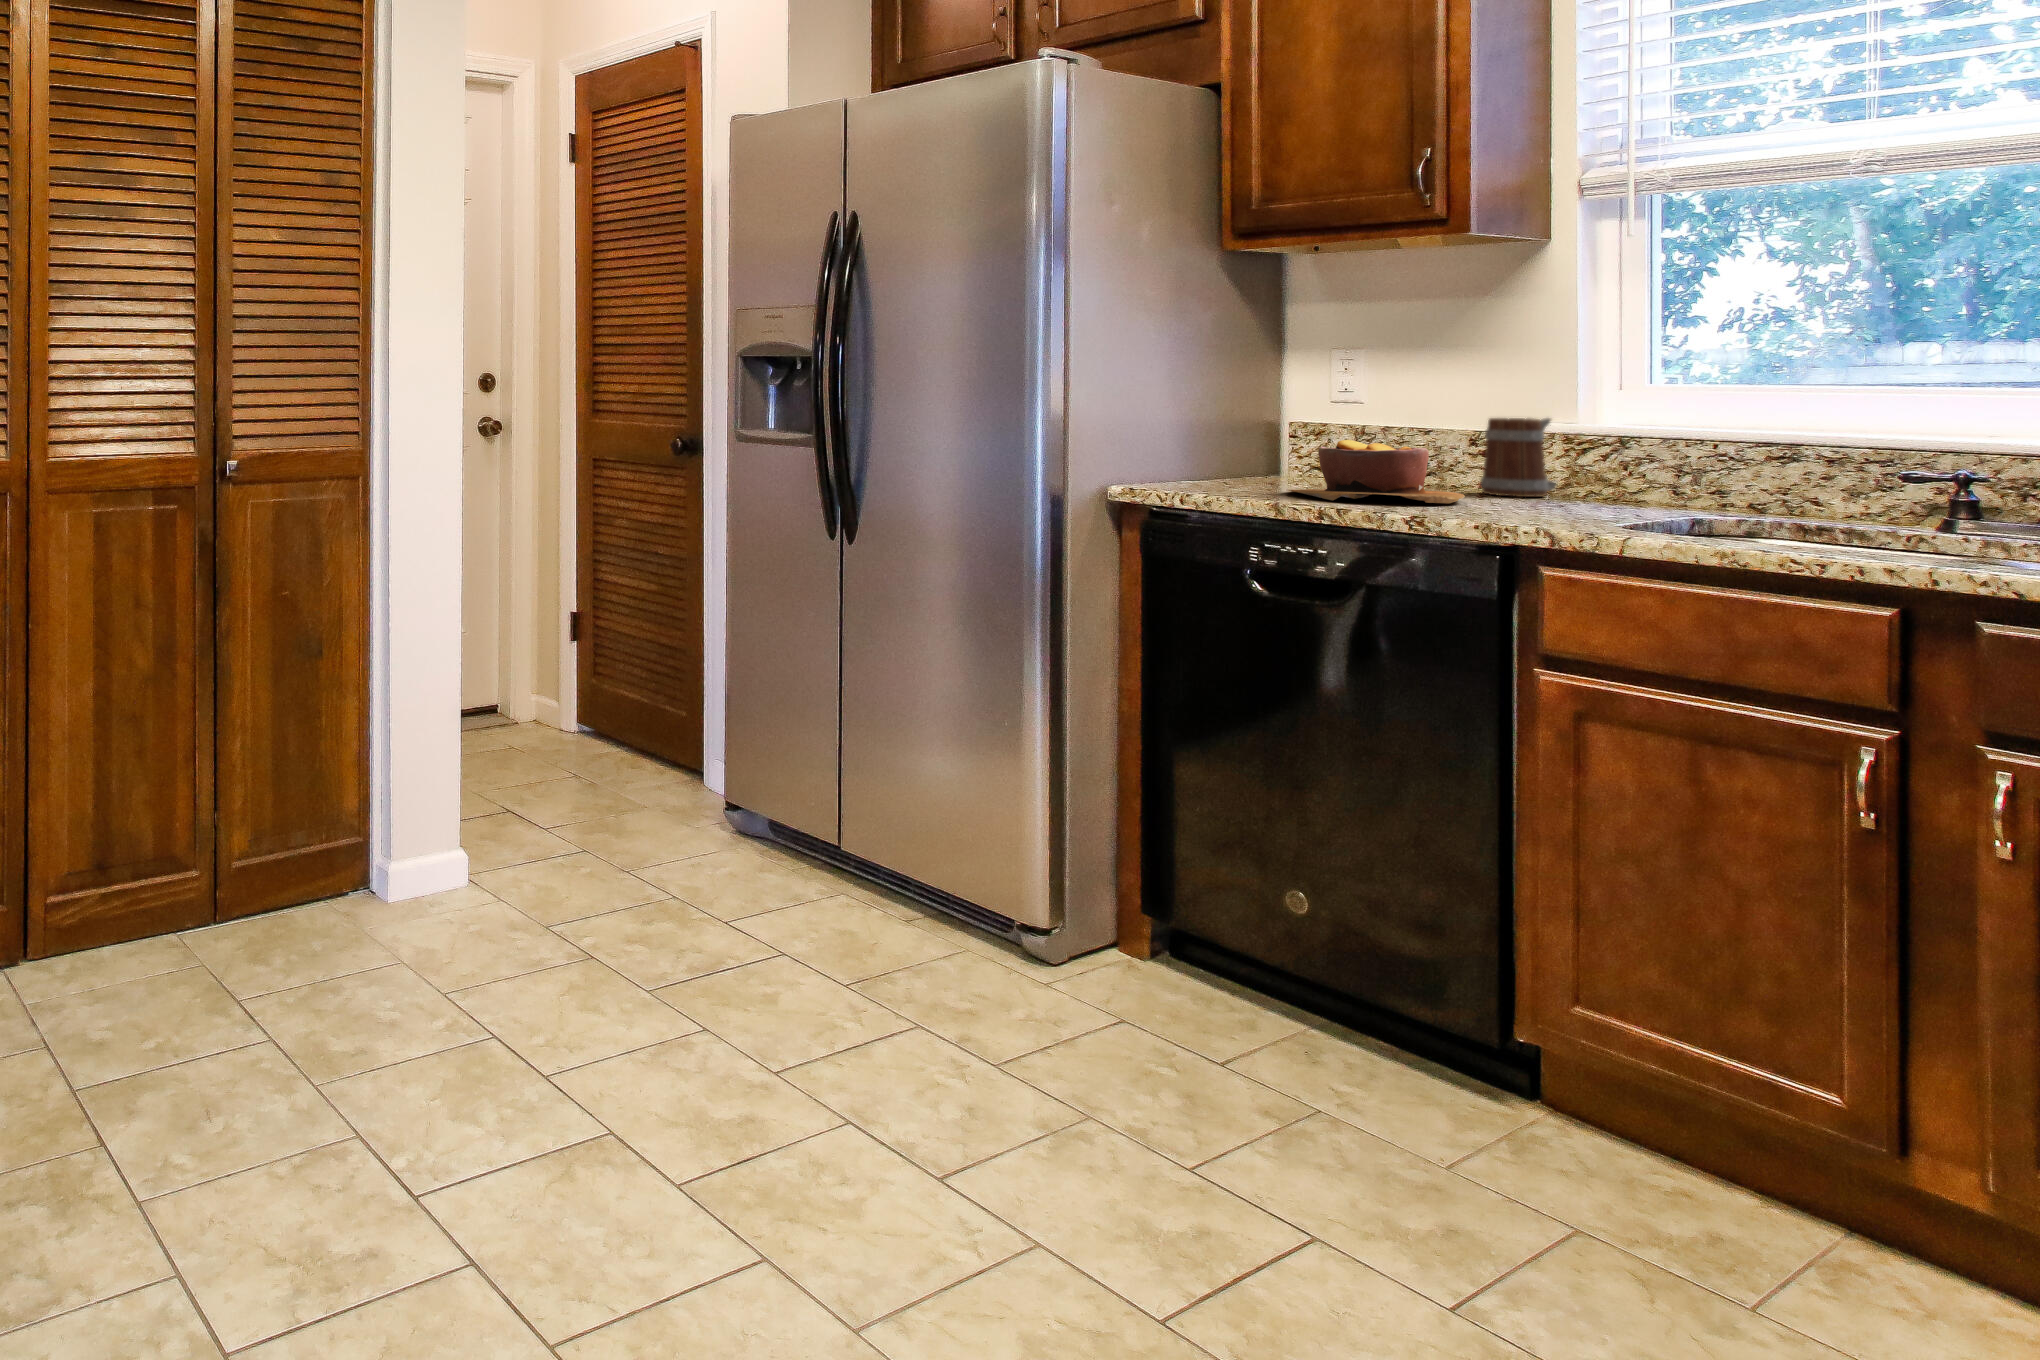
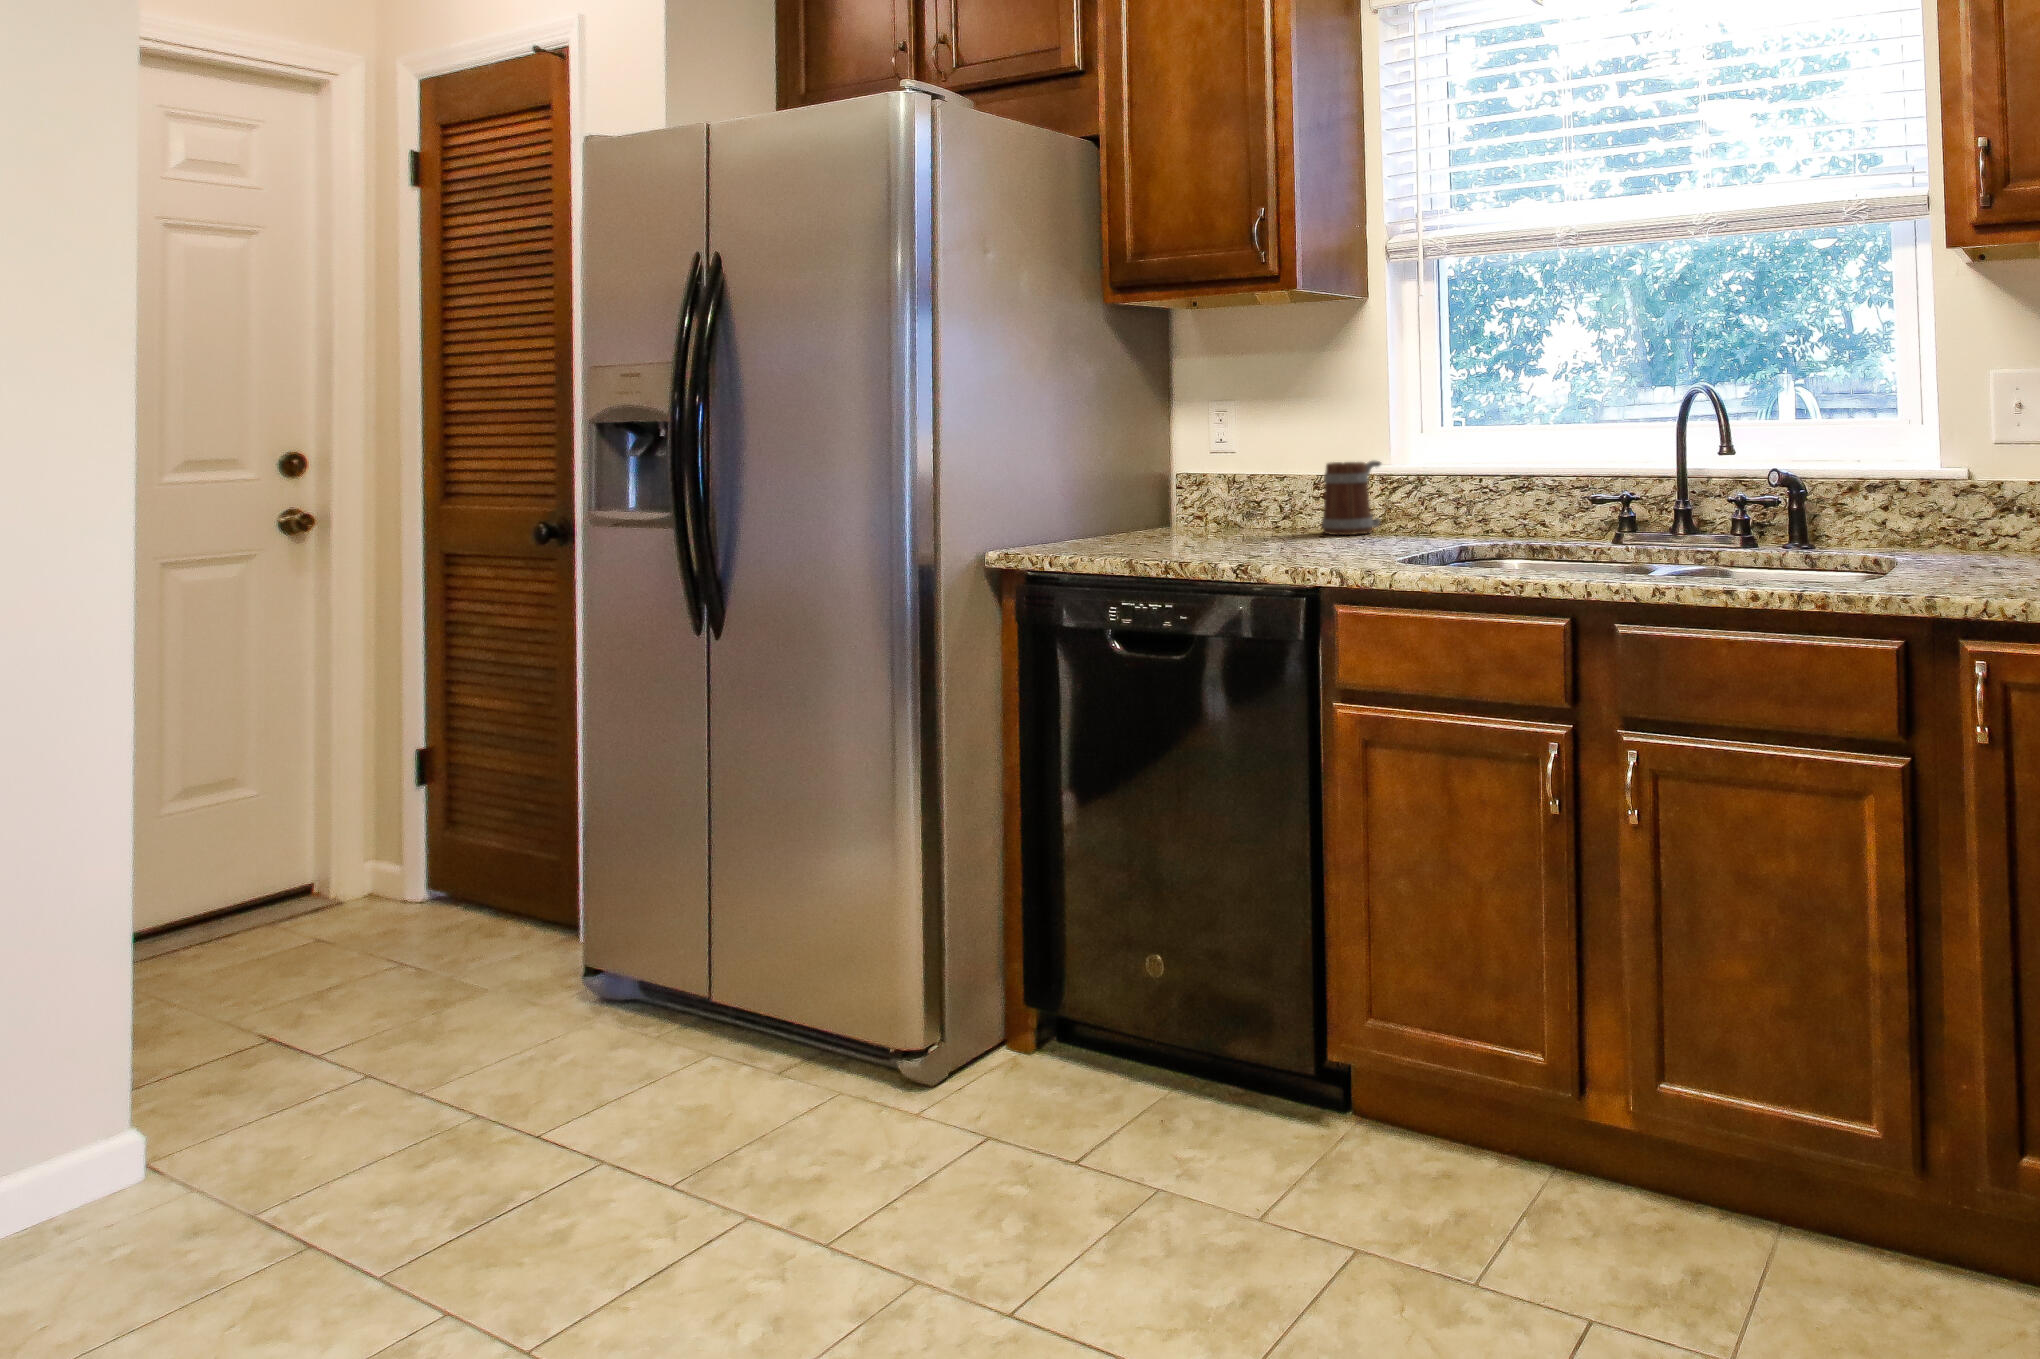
bowl: present [1288,440,1465,503] -> none [1147,490,1299,552]

